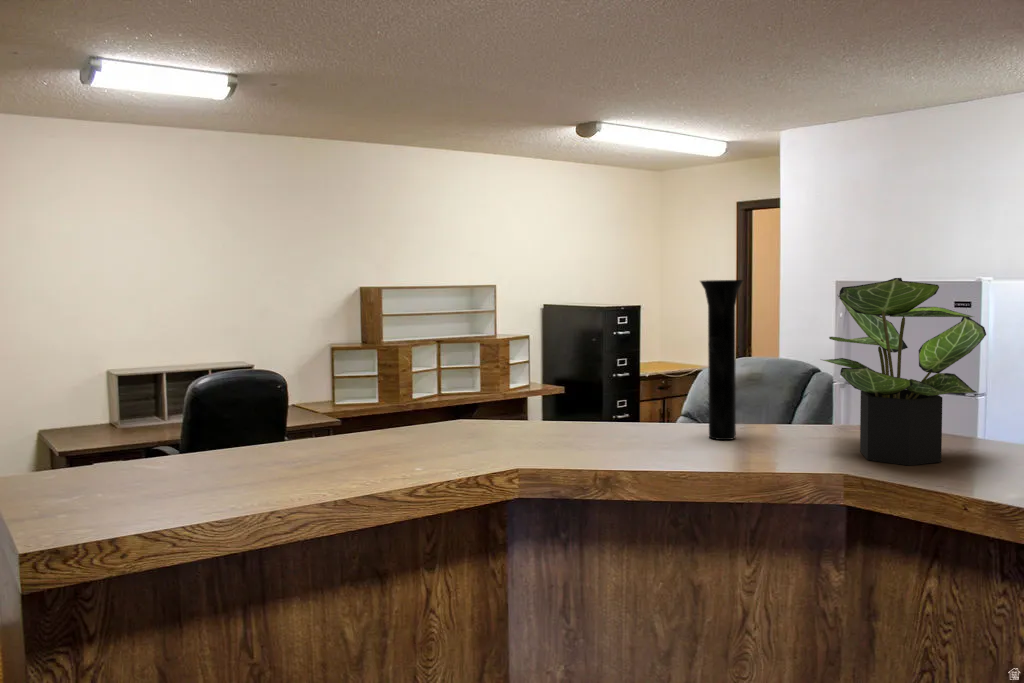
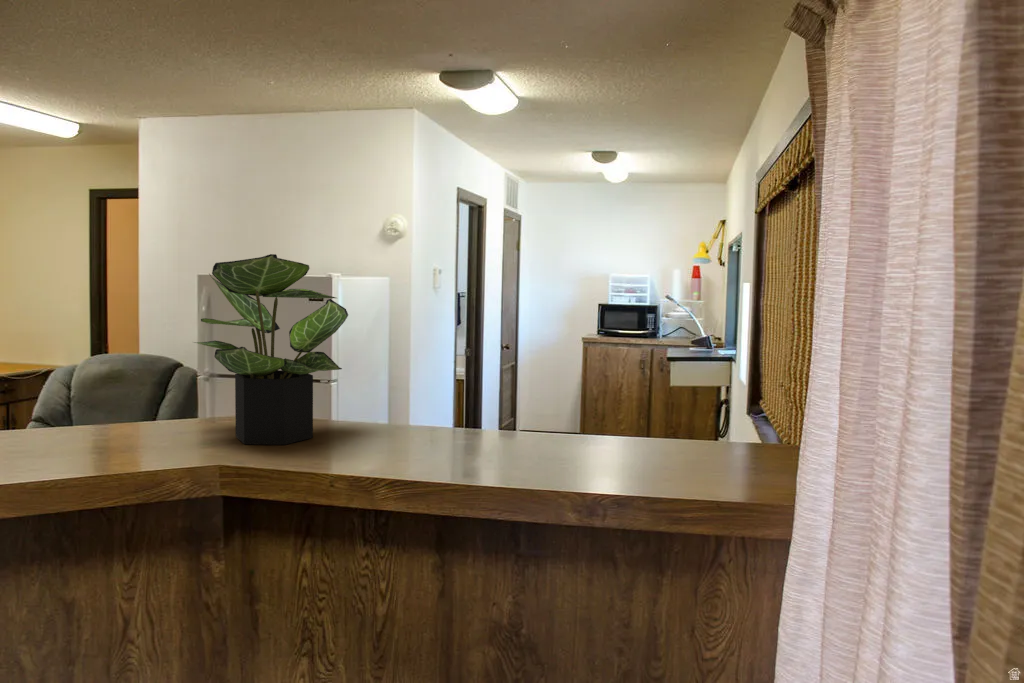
vase: present [700,280,743,440] -> none [40,251,100,441]

